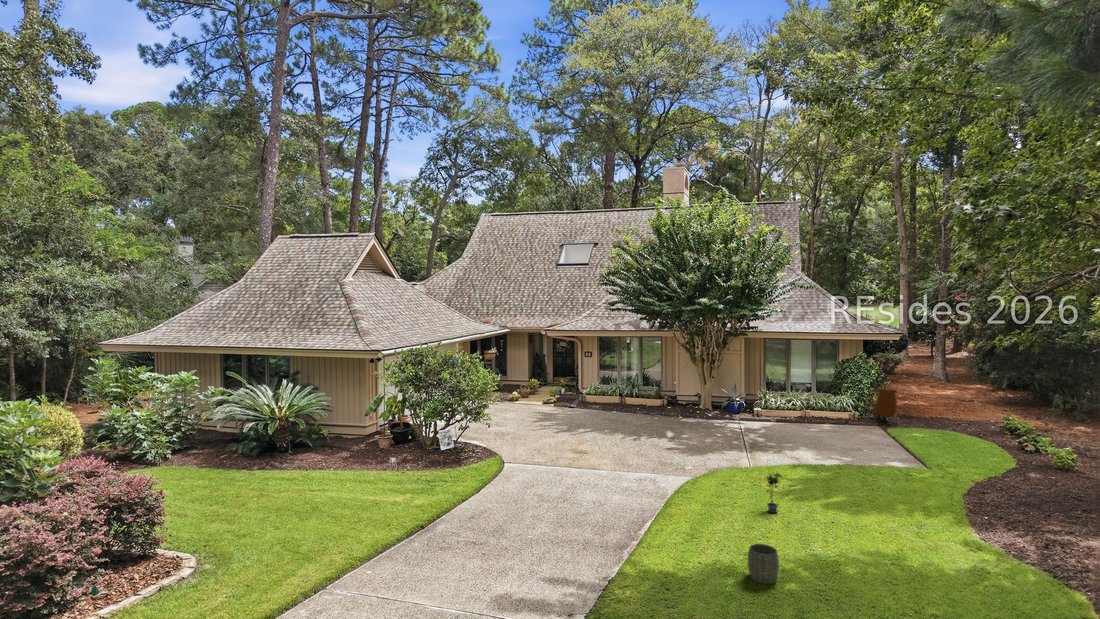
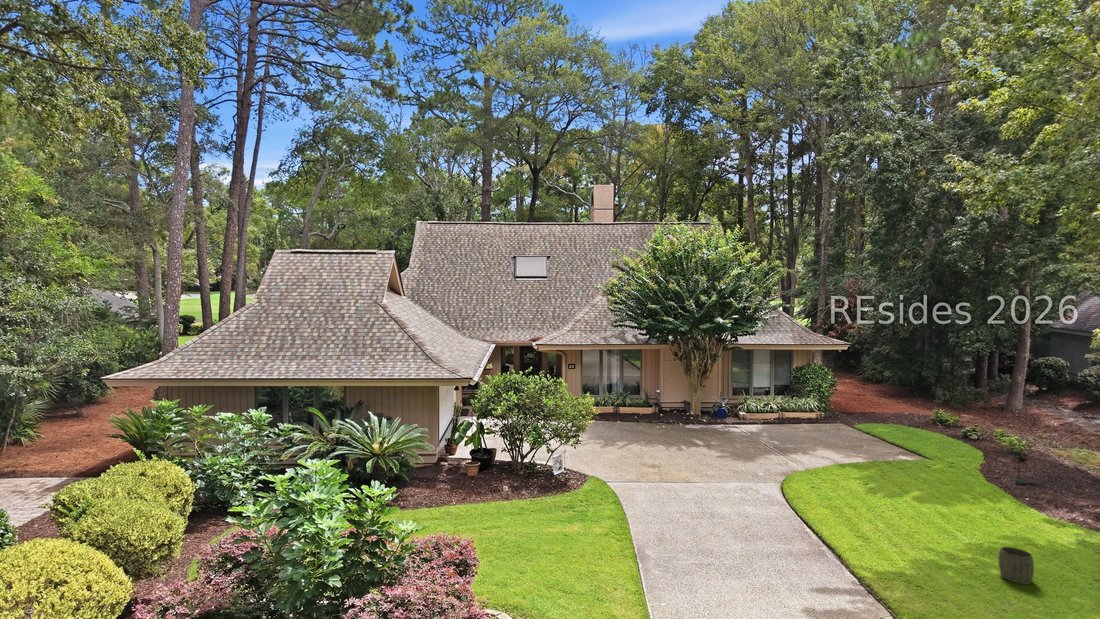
lounge chair: present [871,389,897,424] -> none [826,391,857,422]
potted plant: present [766,473,782,513] -> present [1013,453,1027,485]

